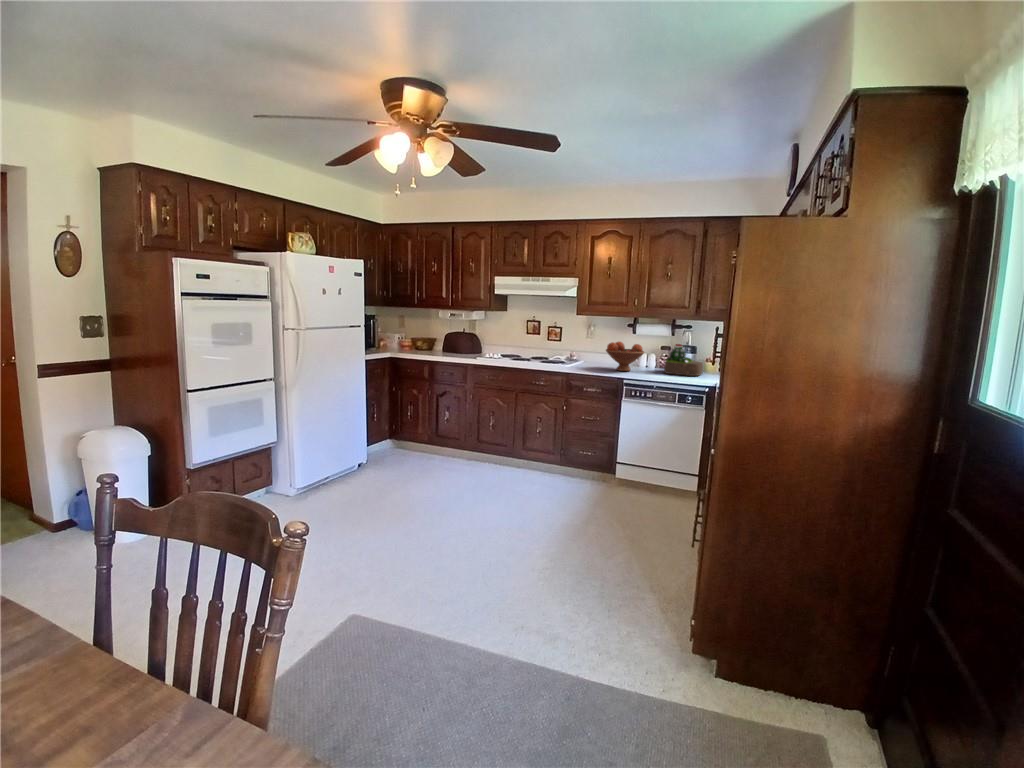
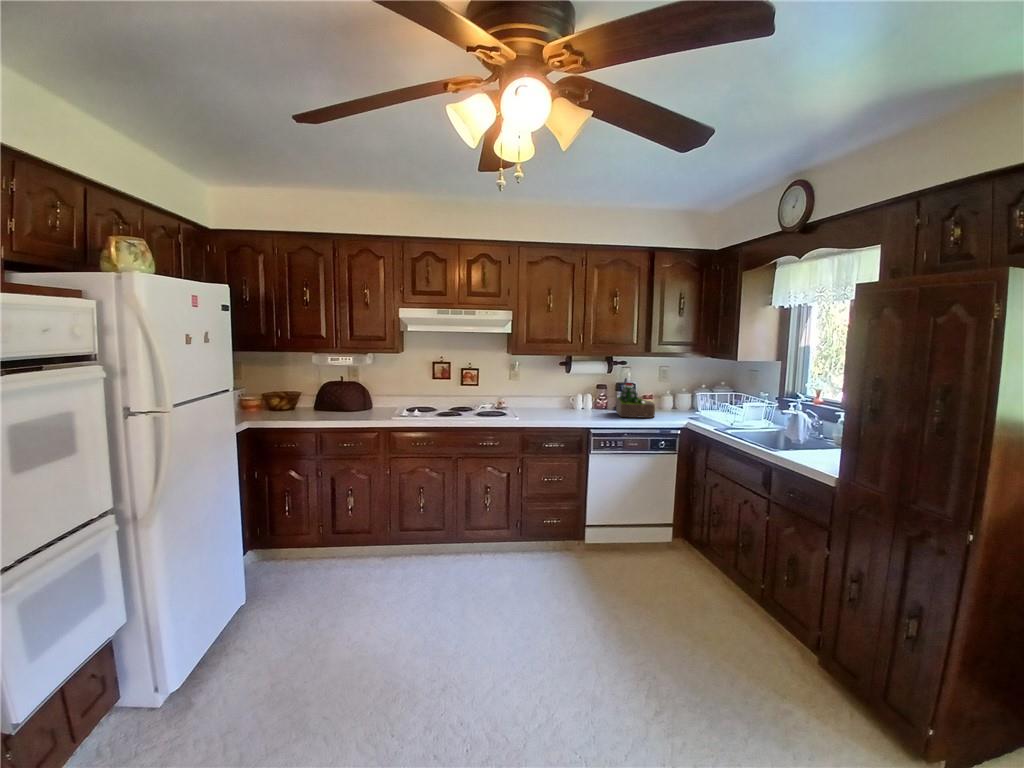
fruit bowl: present [606,342,644,371] -> none [556,384,601,419]

